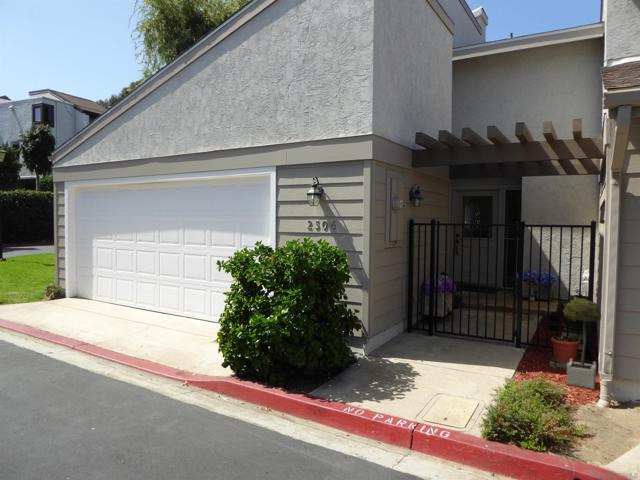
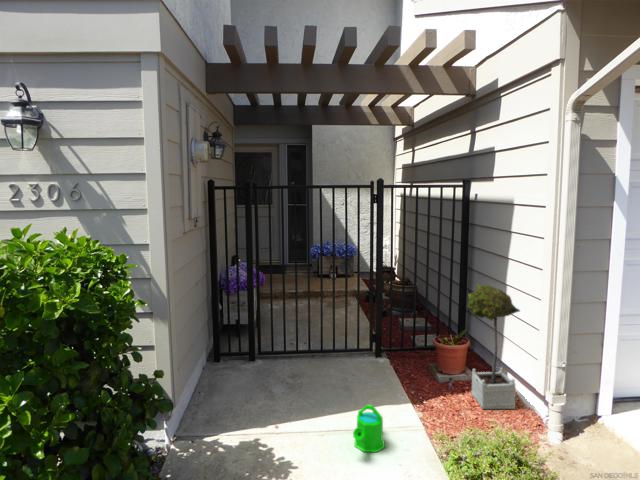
watering can: none [455,354,482,382] -> present [353,405,385,452]

